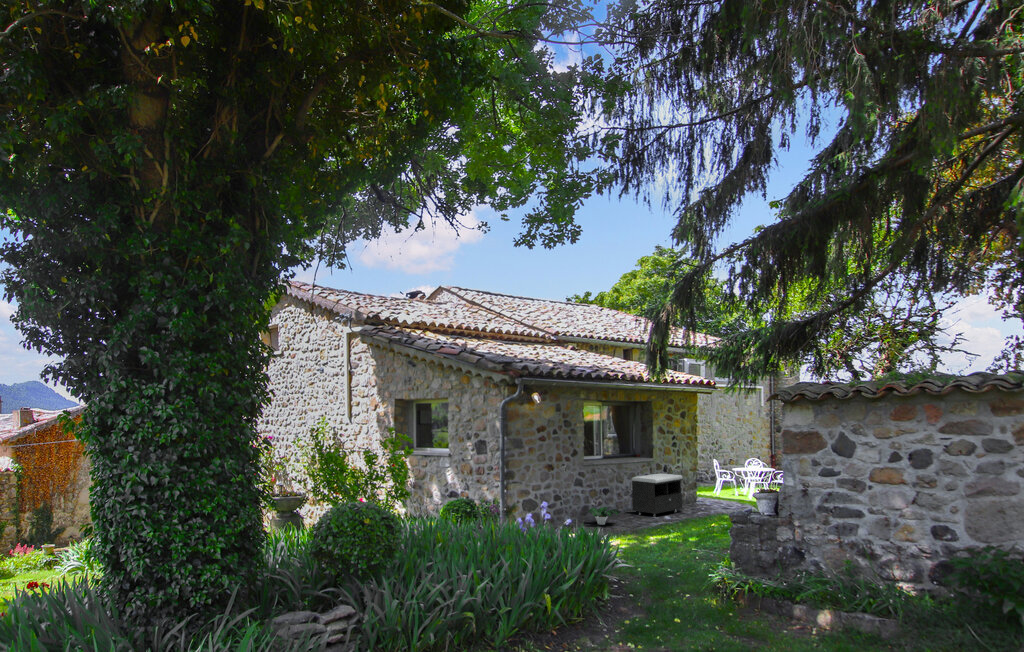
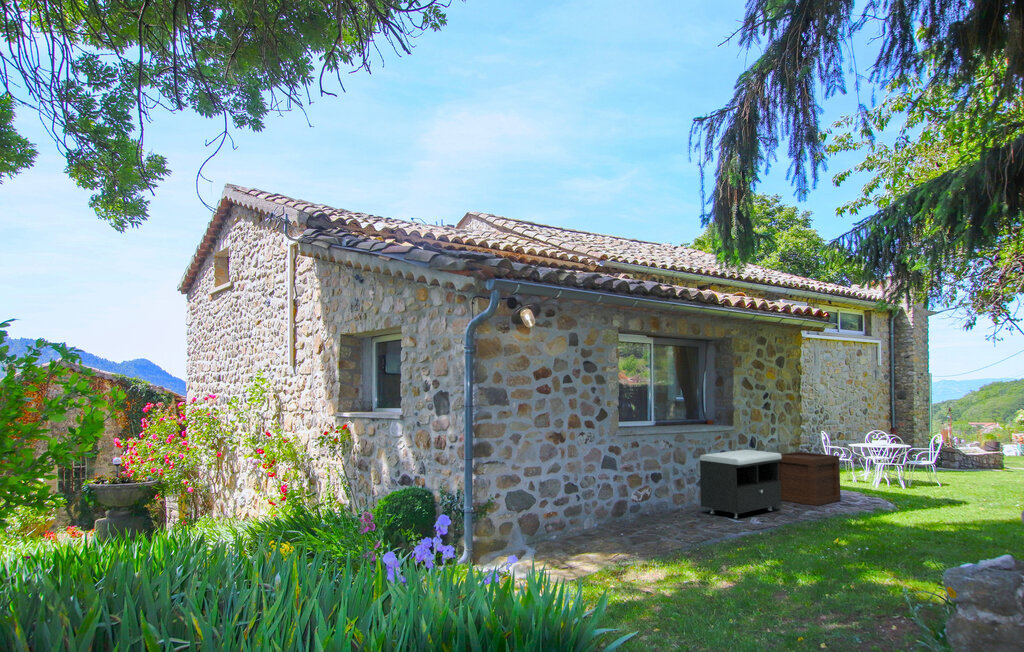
wooden crate: none [678,474,720,509] -> present [778,452,841,506]
potted plant: present [588,507,620,525] -> none [624,502,678,532]

